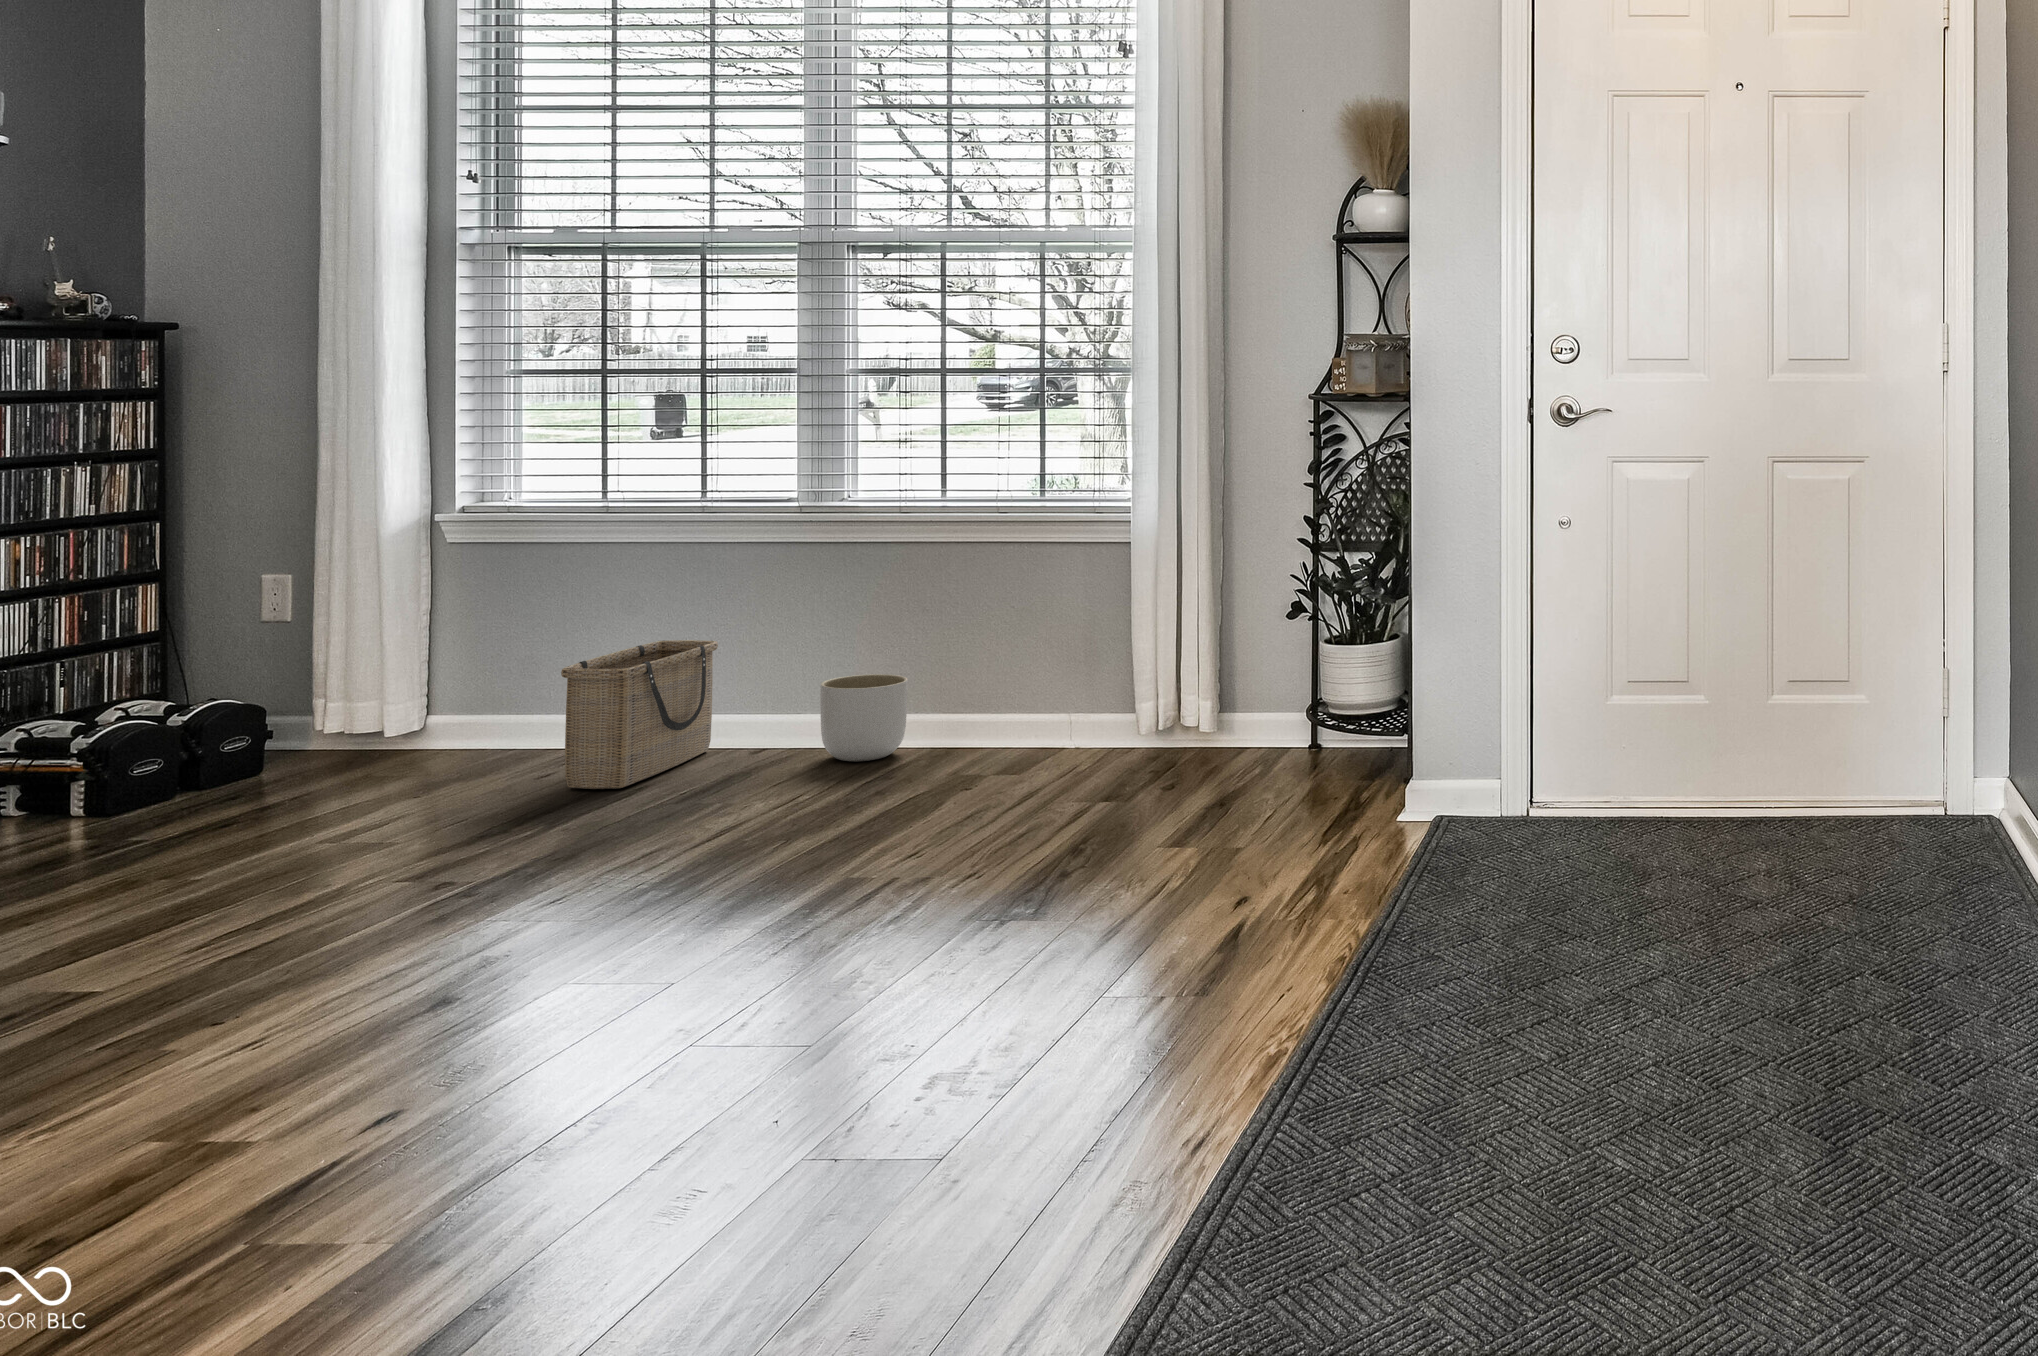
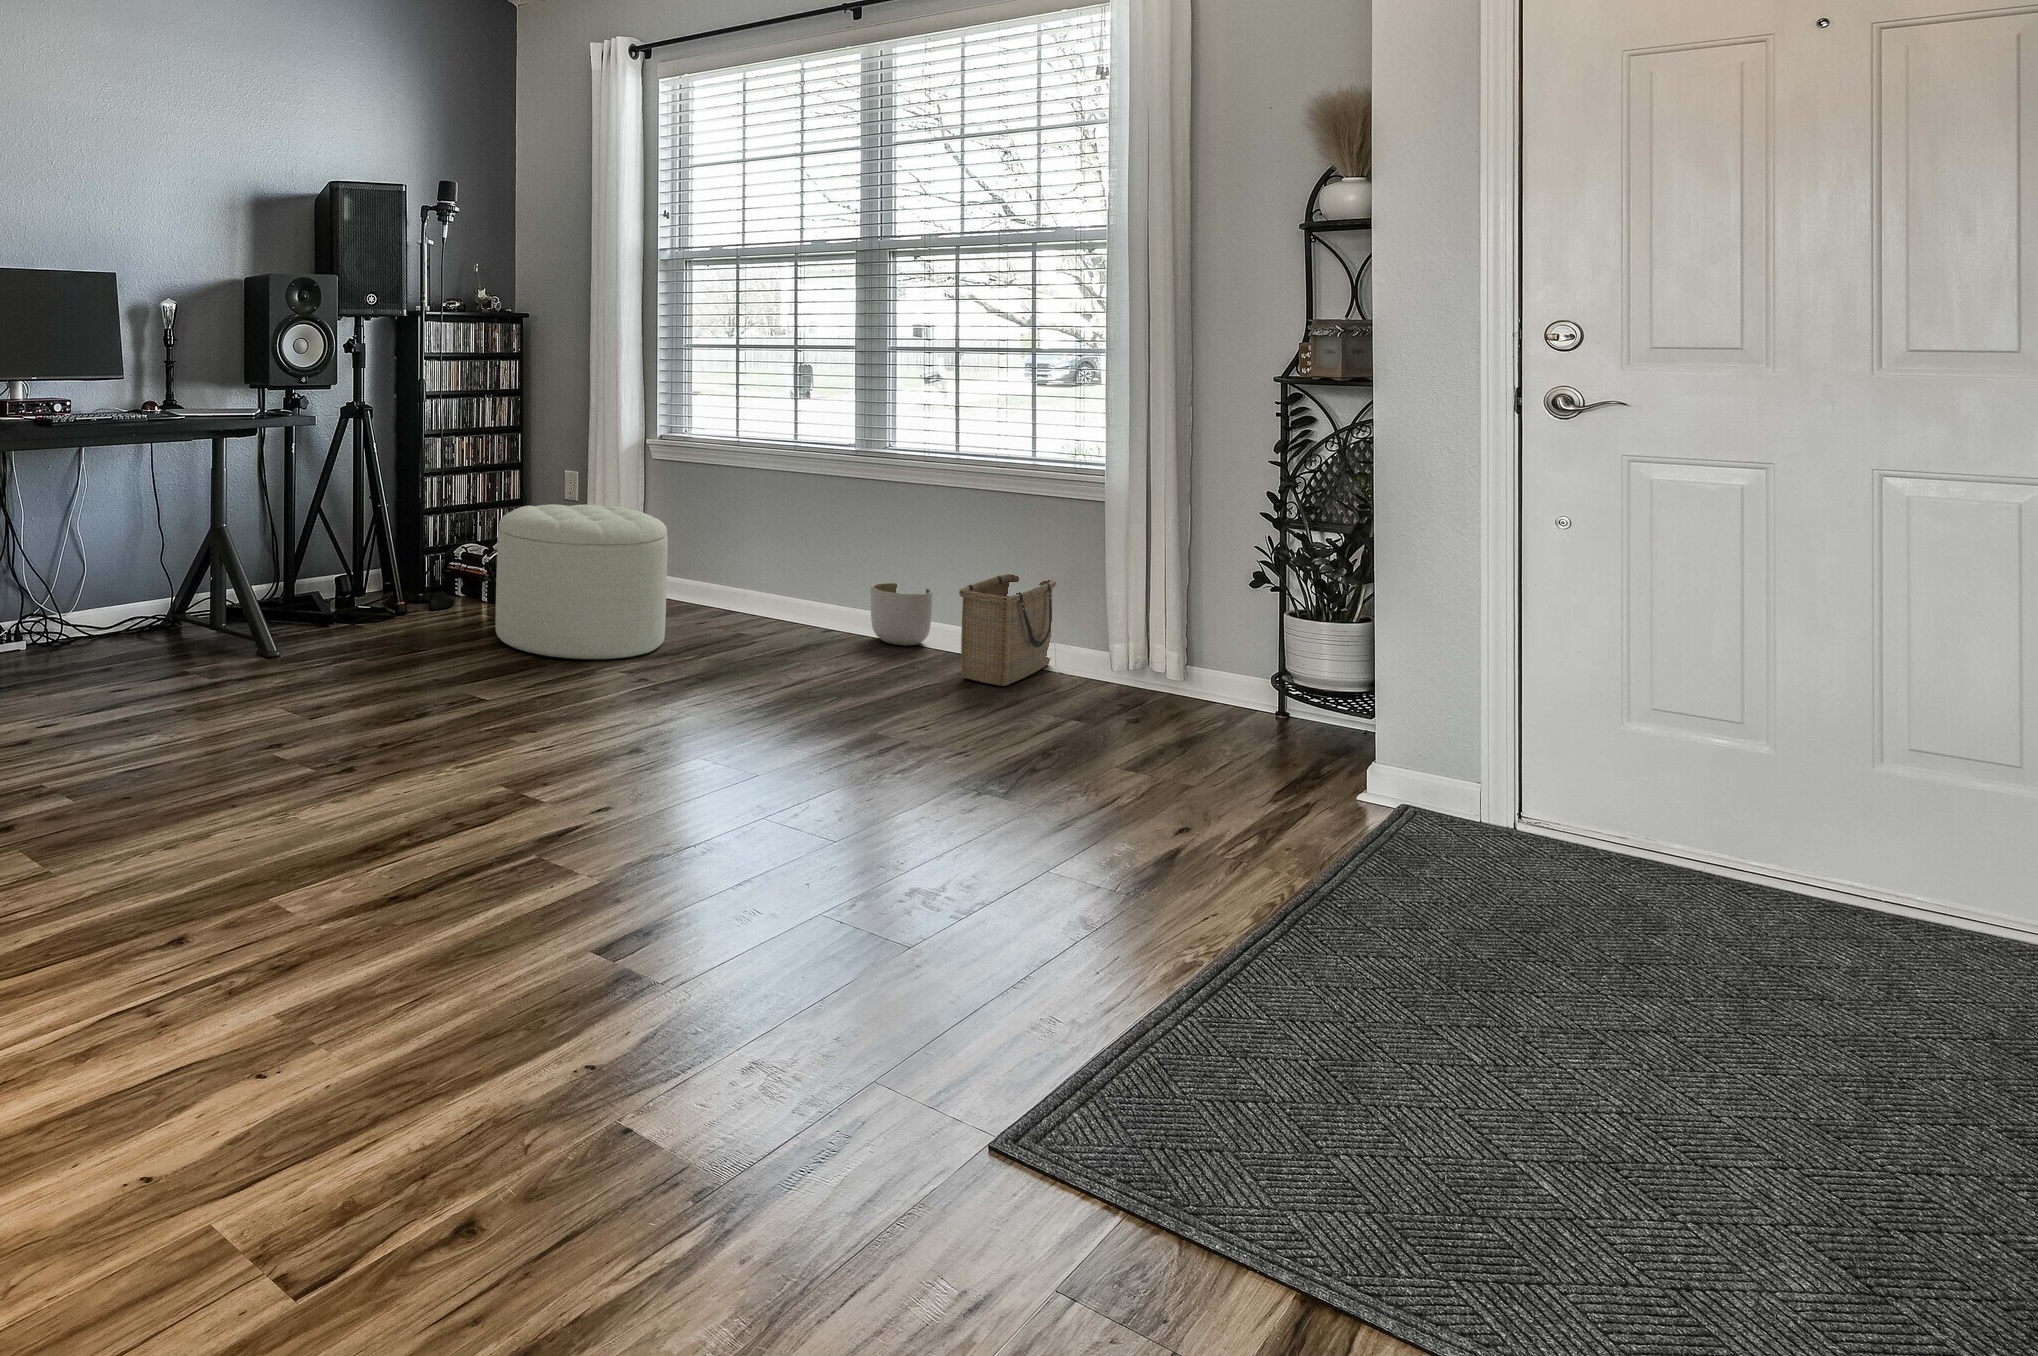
ottoman: none [116,613,482,892] -> present [496,504,668,659]
basket: present [561,640,718,789] -> present [959,573,1056,686]

